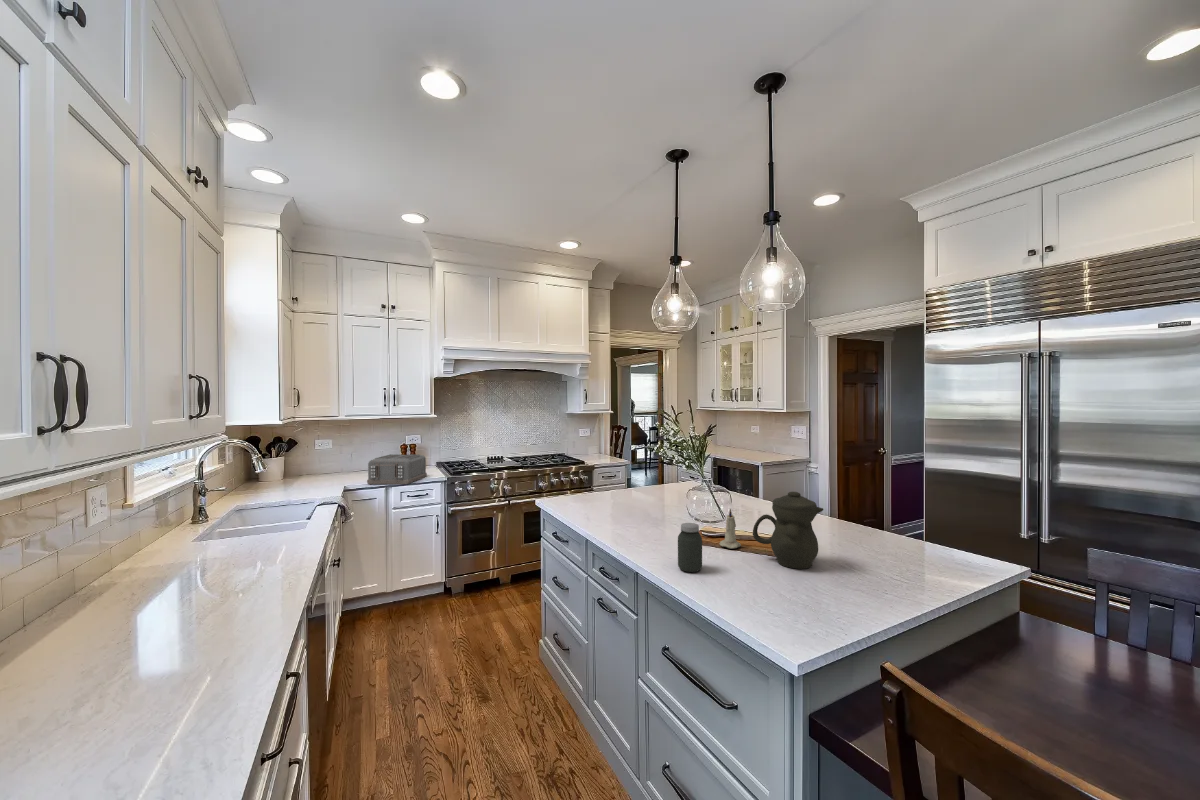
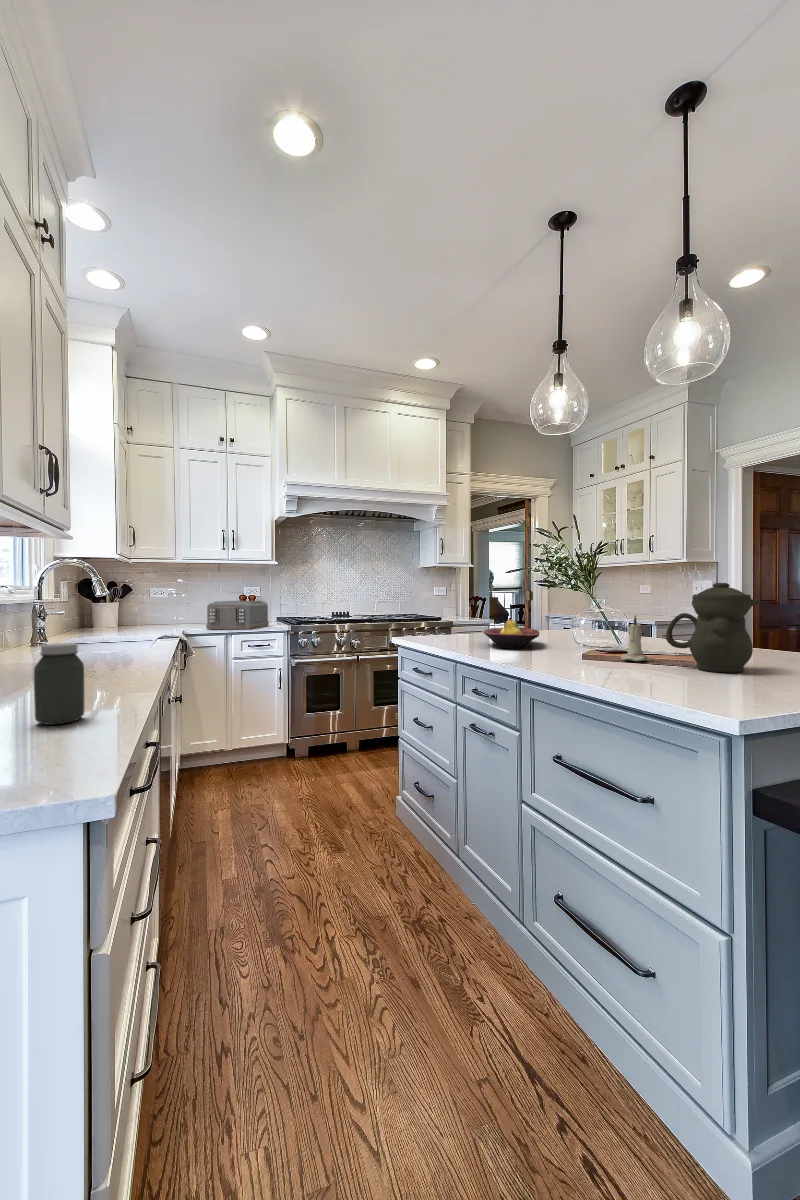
fruit bowl: none [610,492,658,524] -> present [483,619,539,649]
jar: present [678,523,702,572] -> present [34,643,85,725]

